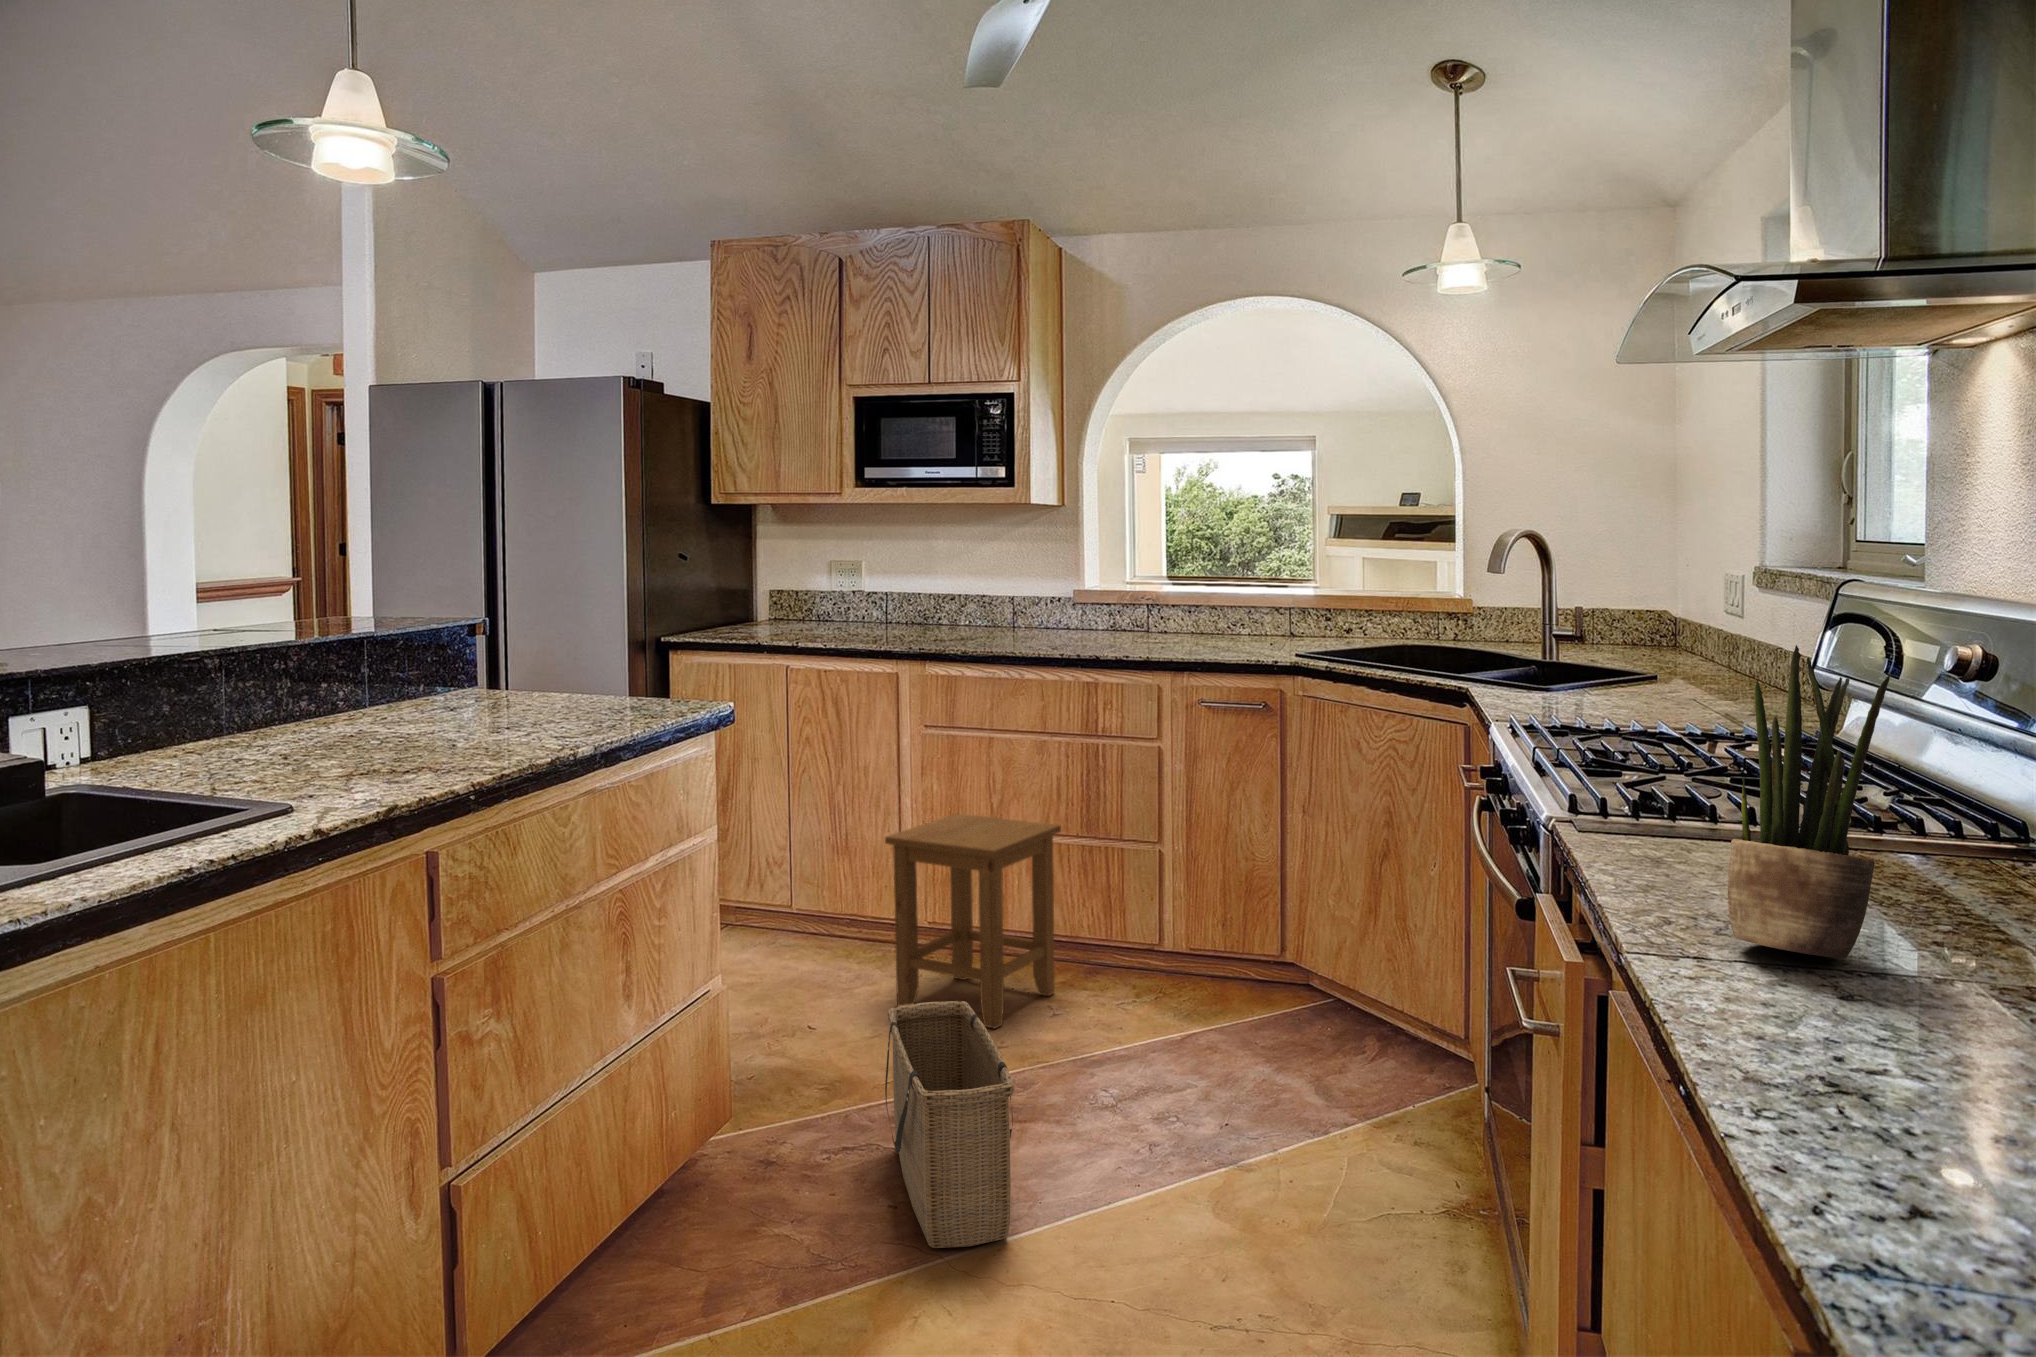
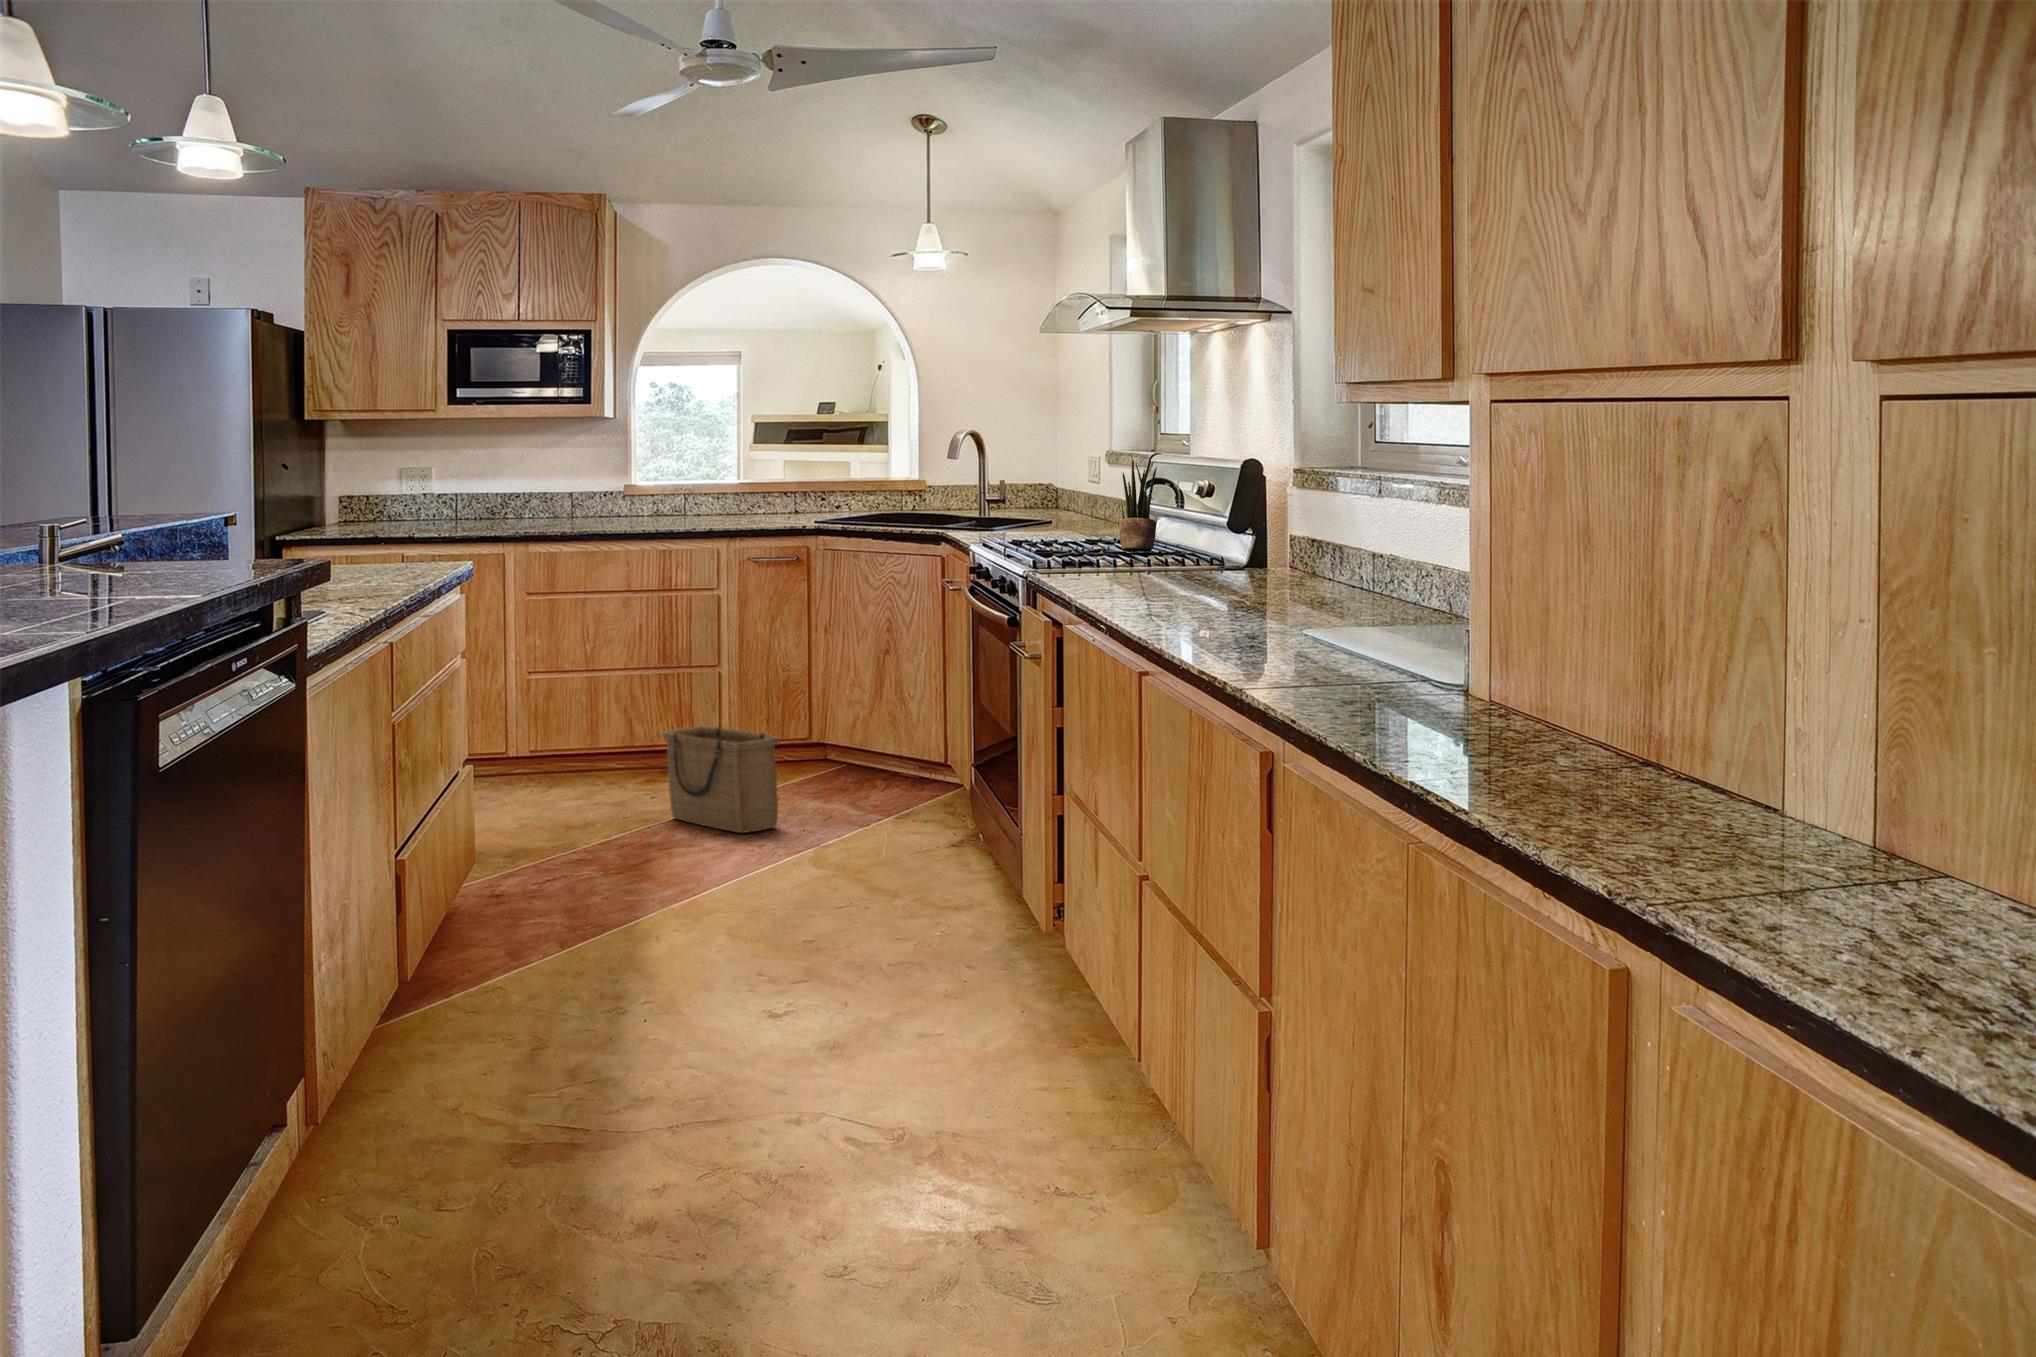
stool: present [885,814,1061,1028] -> none [569,648,685,787]

